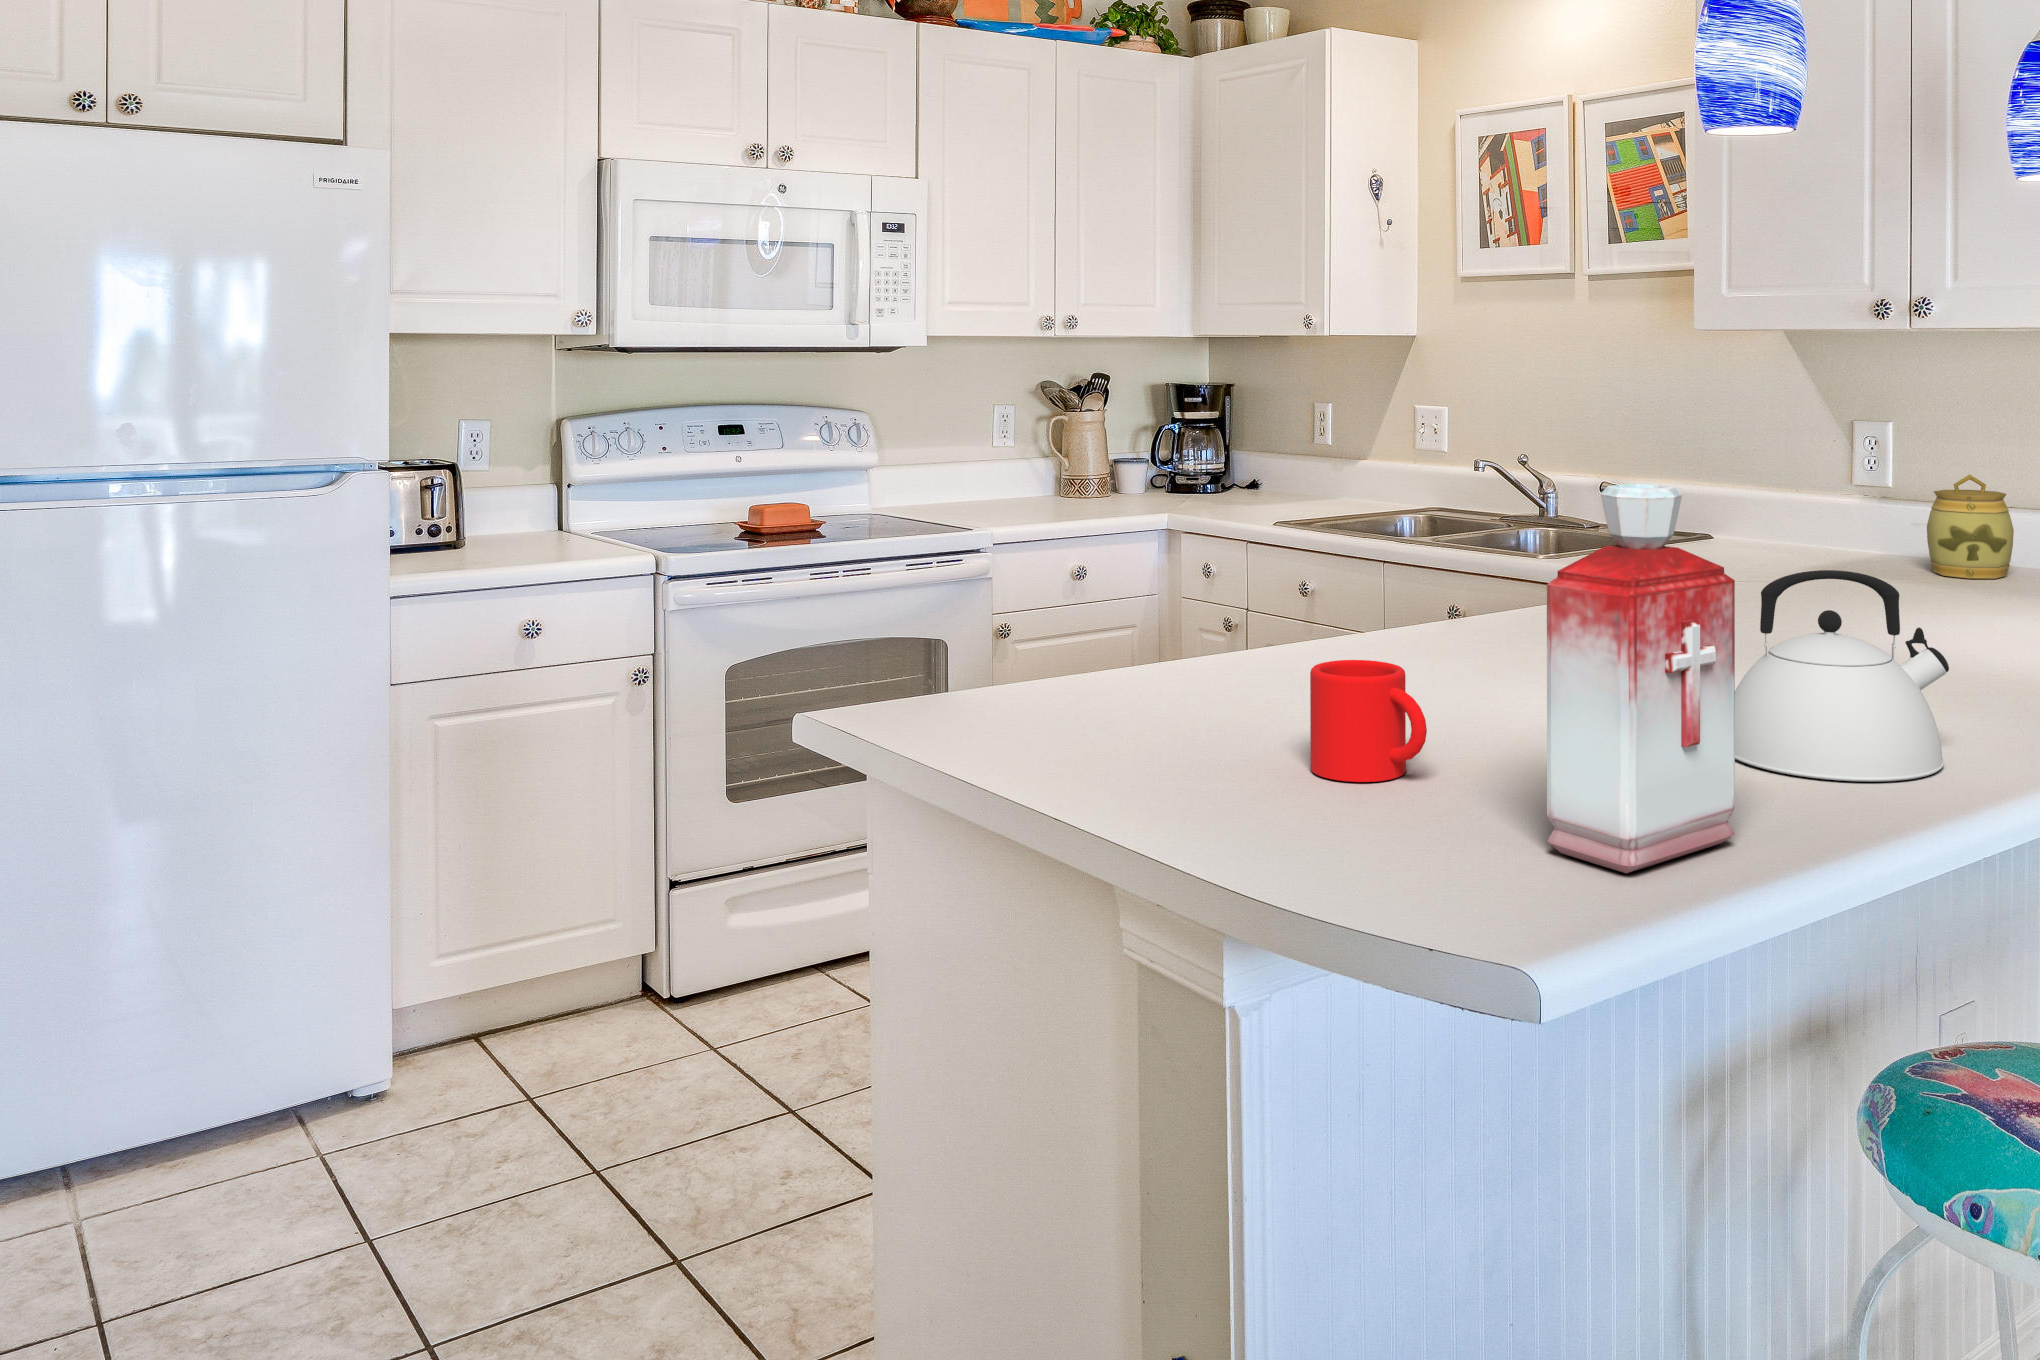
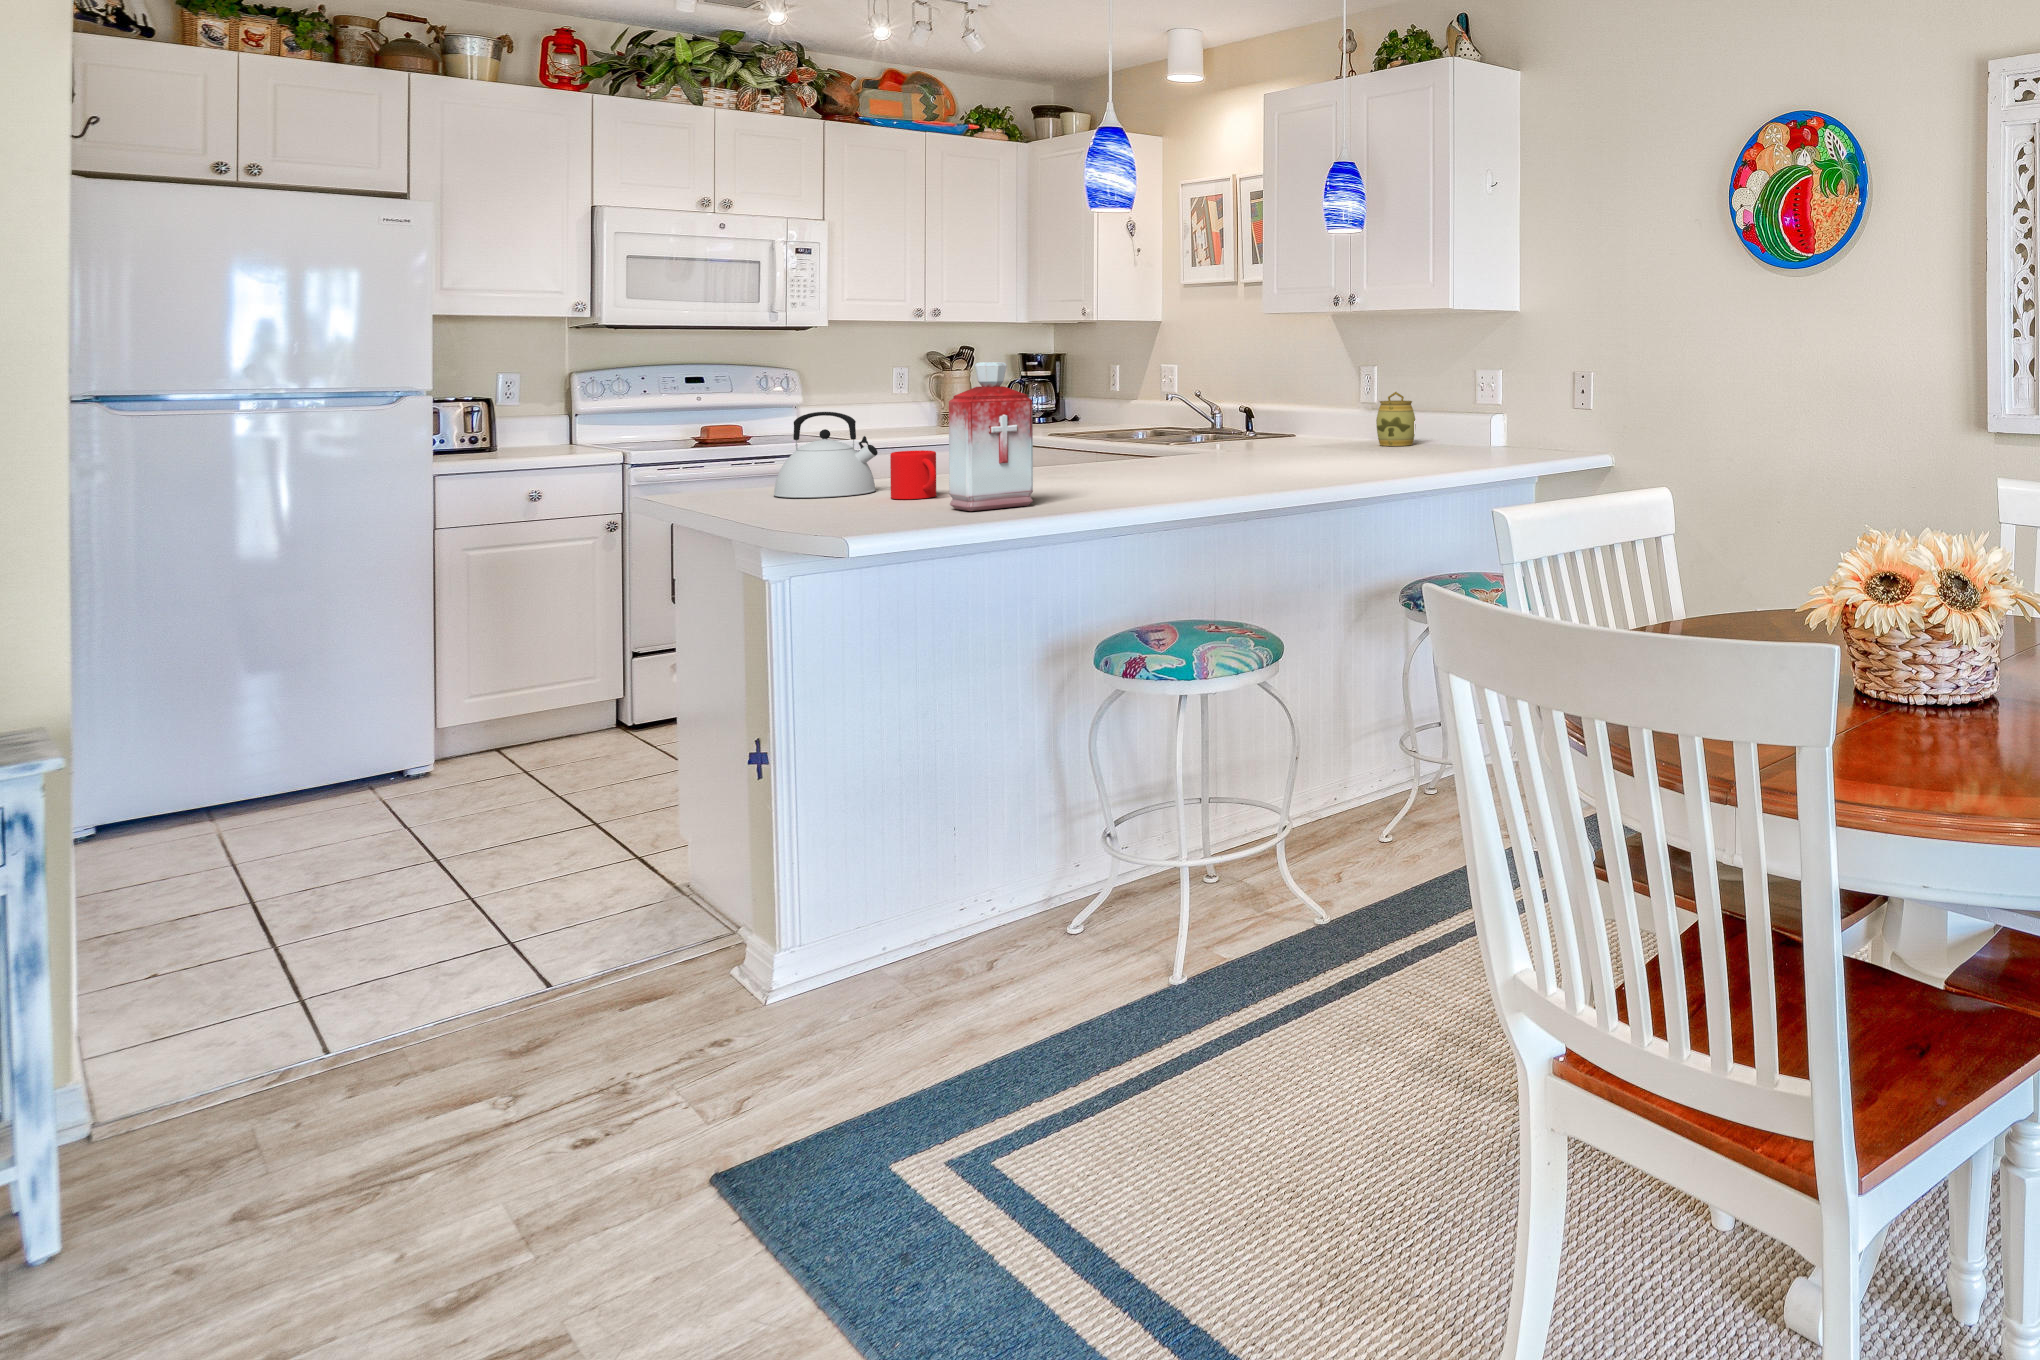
kettle: present [1735,570,1949,781] -> present [774,412,878,498]

